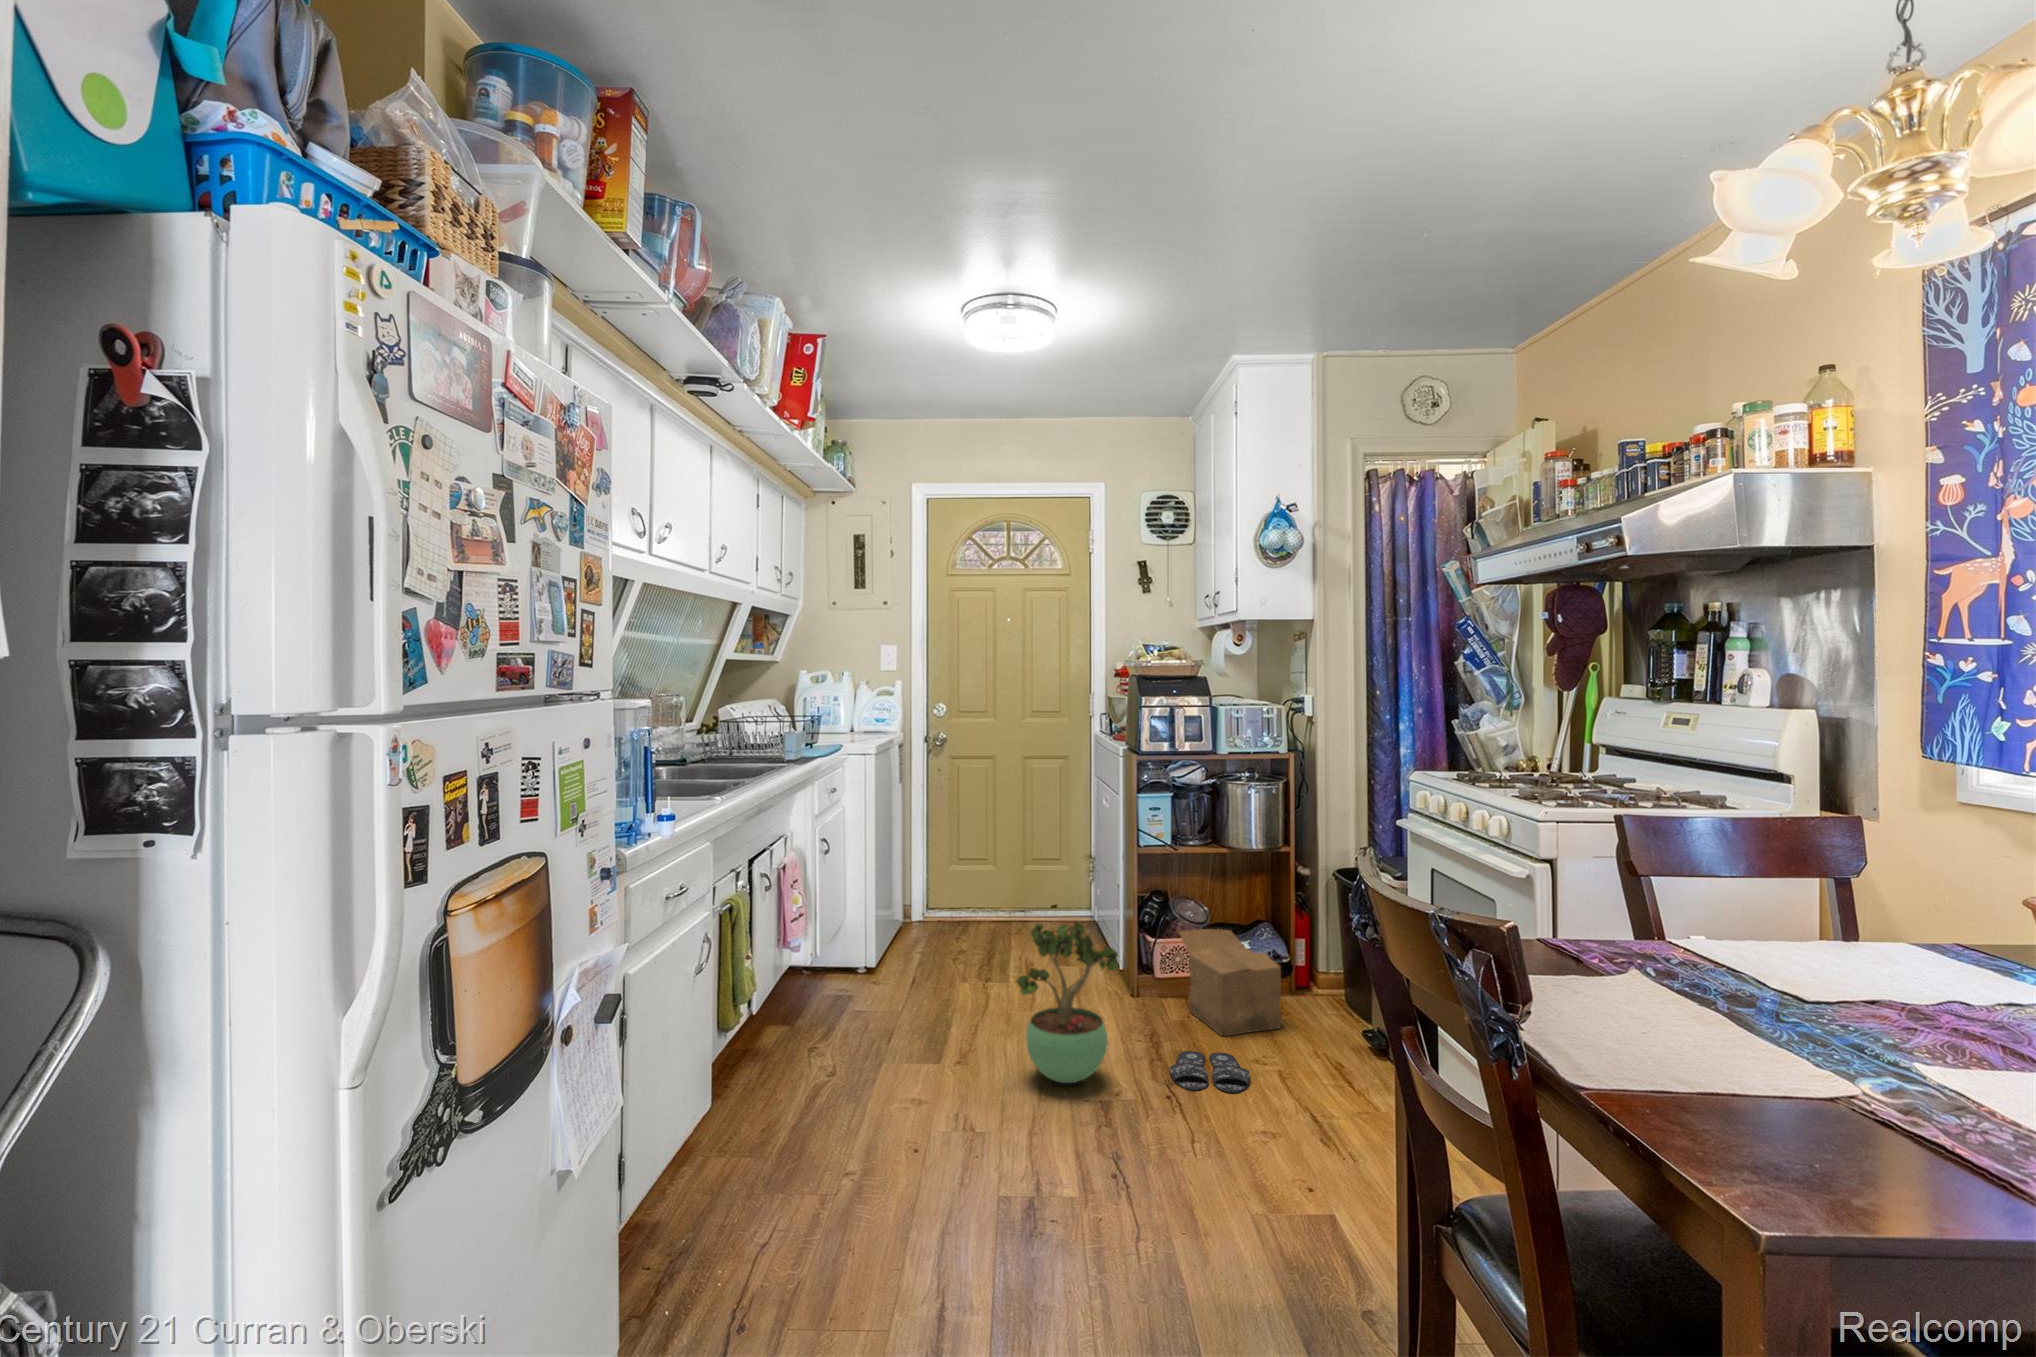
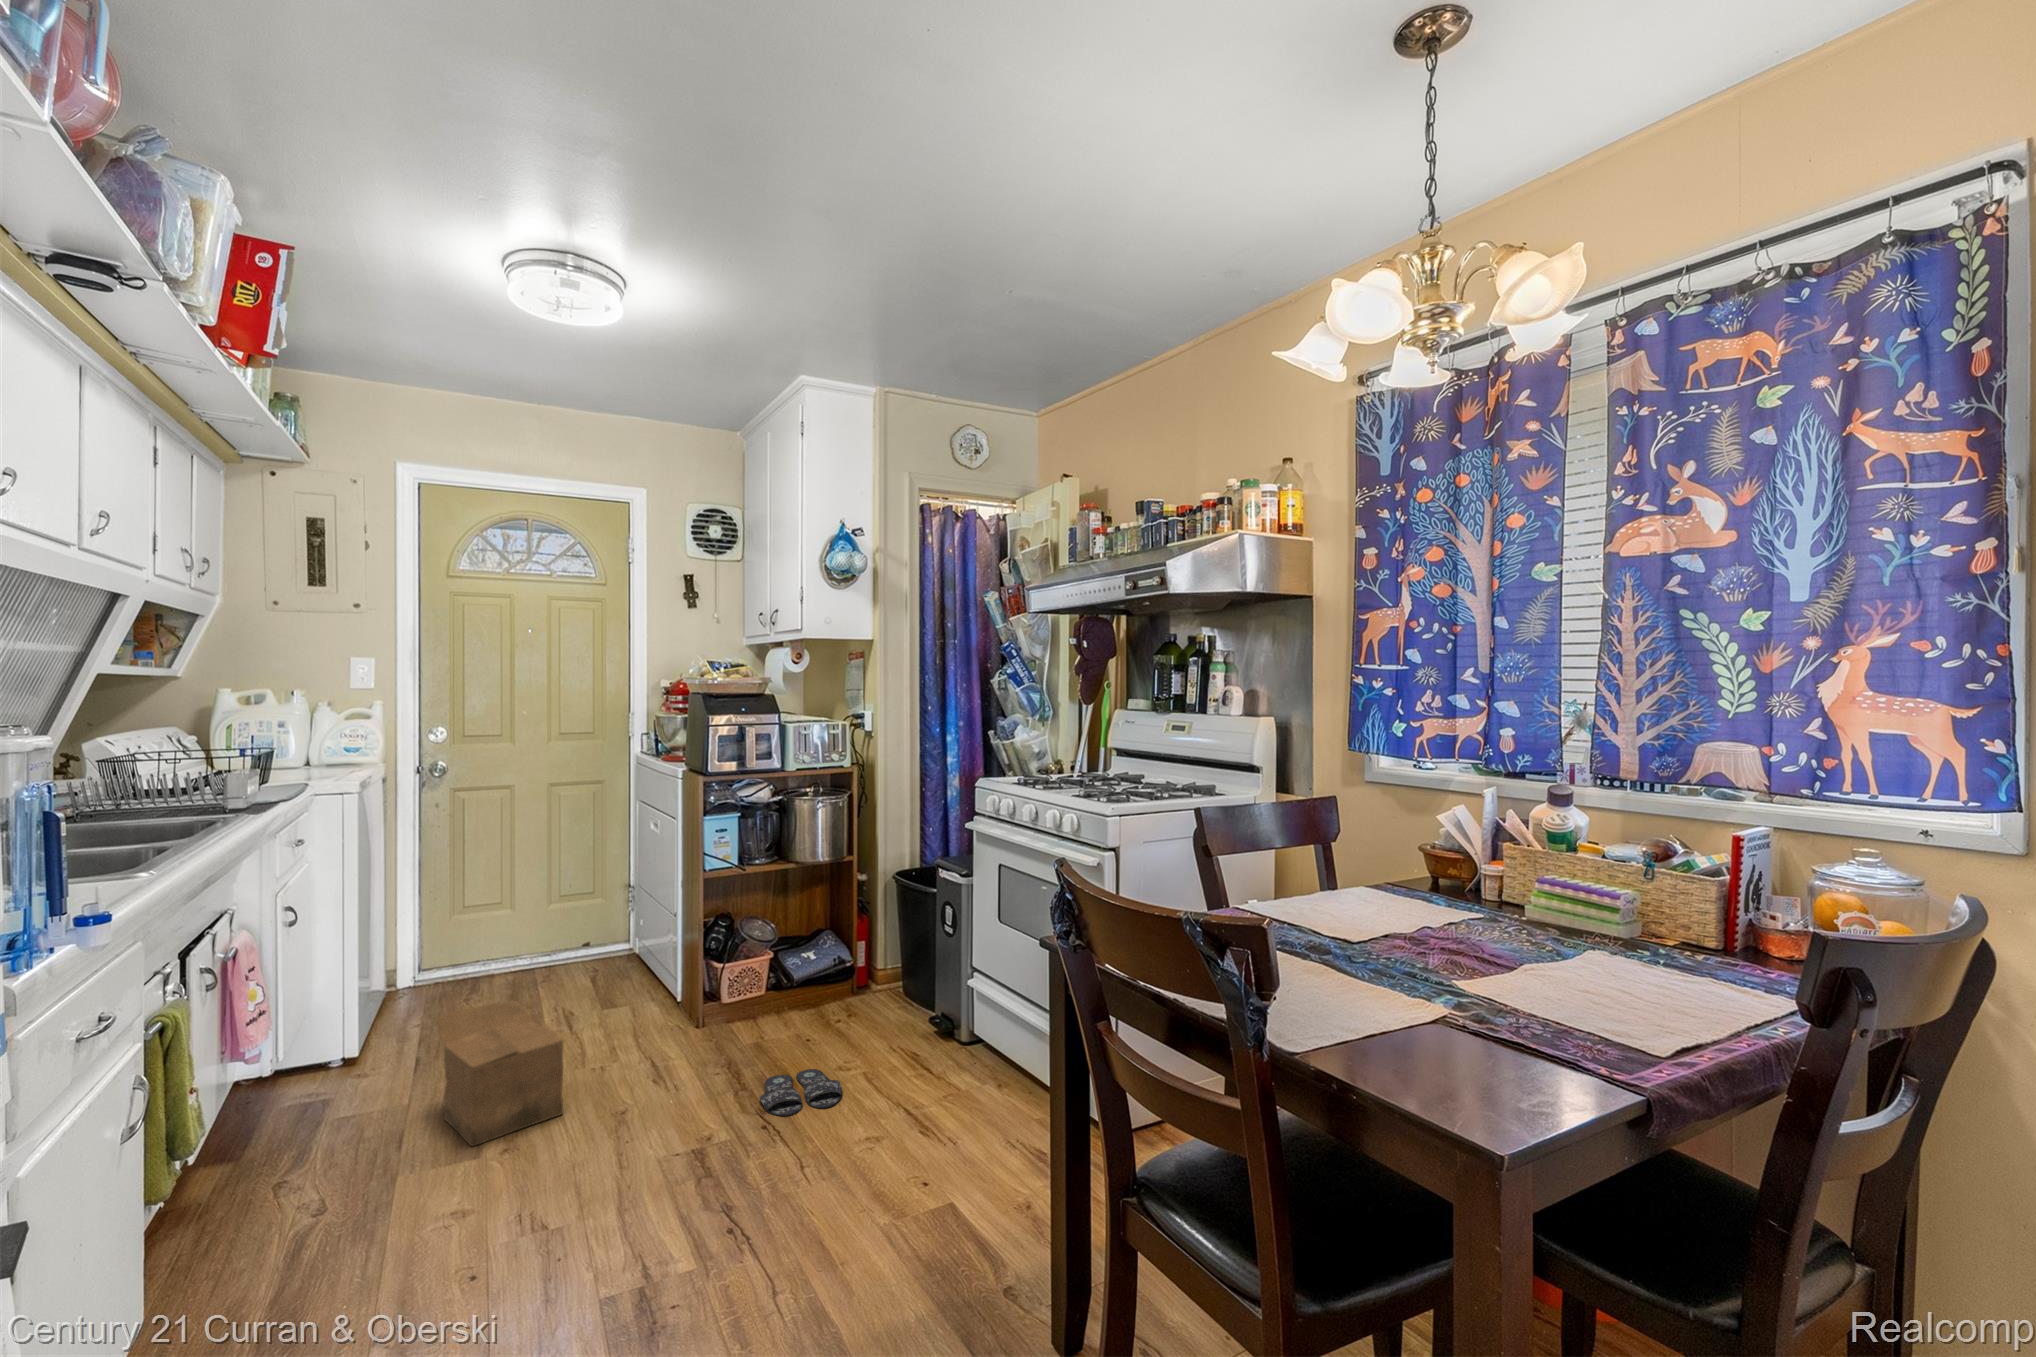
potted plant: present [1016,922,1118,1083] -> none [583,962,712,1146]
cardboard box: present [1179,929,1281,1036] -> present [435,1001,563,1146]

